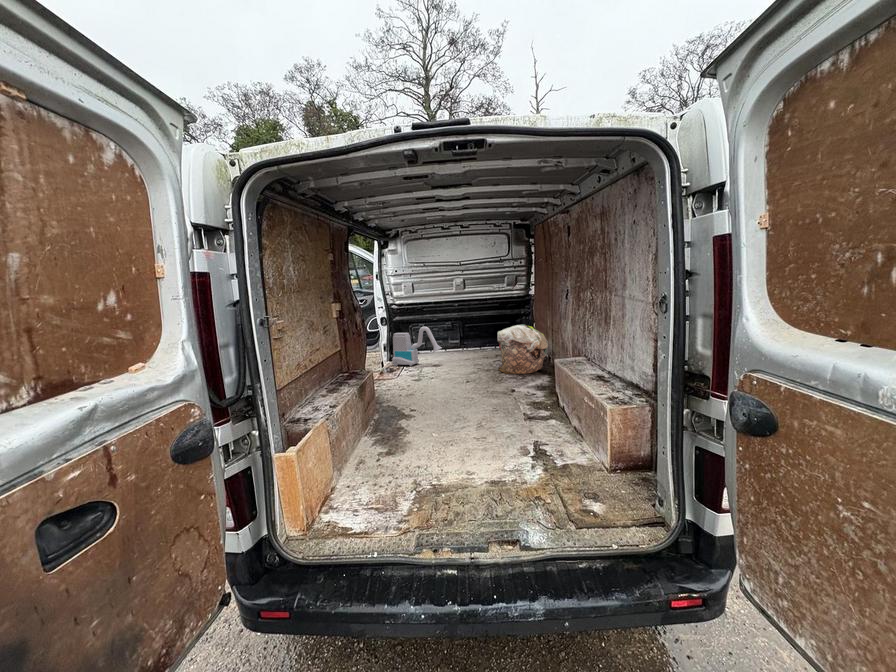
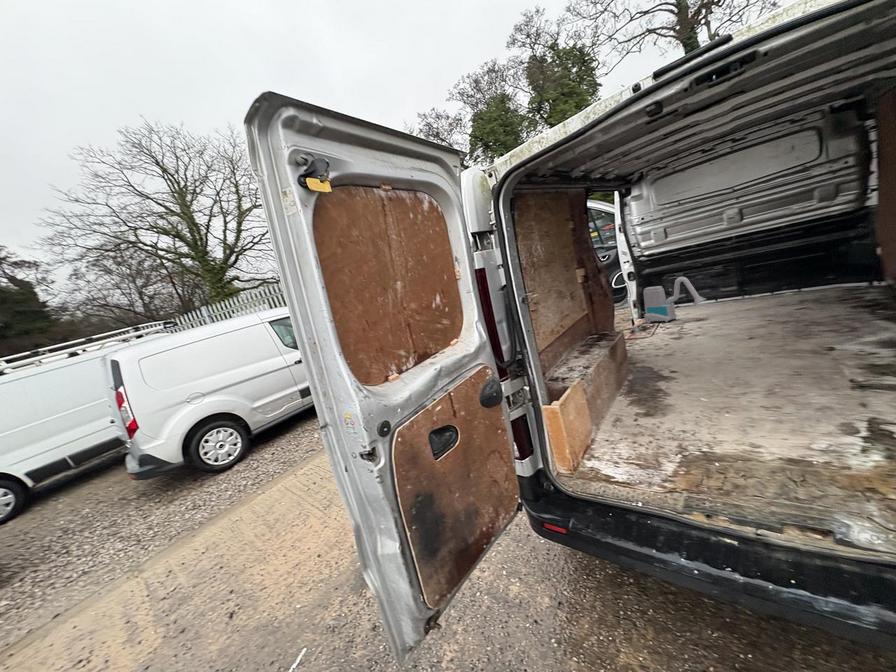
laundry basket: present [497,325,548,374] -> none [785,259,874,324]

